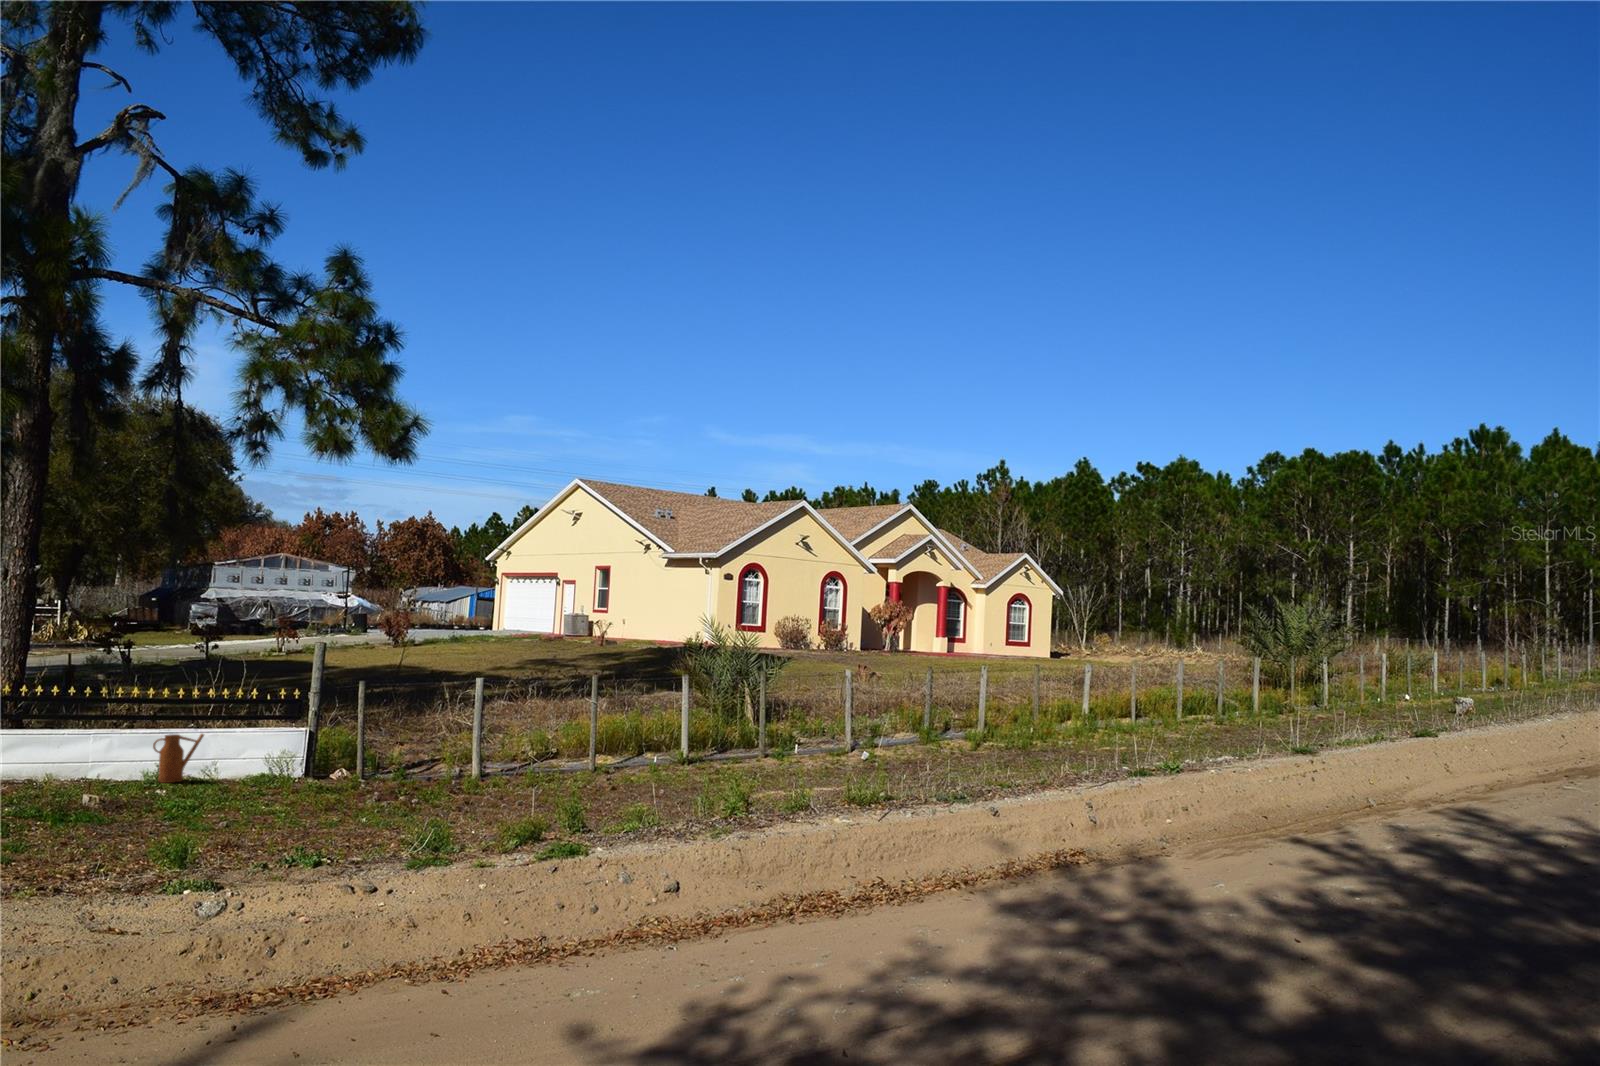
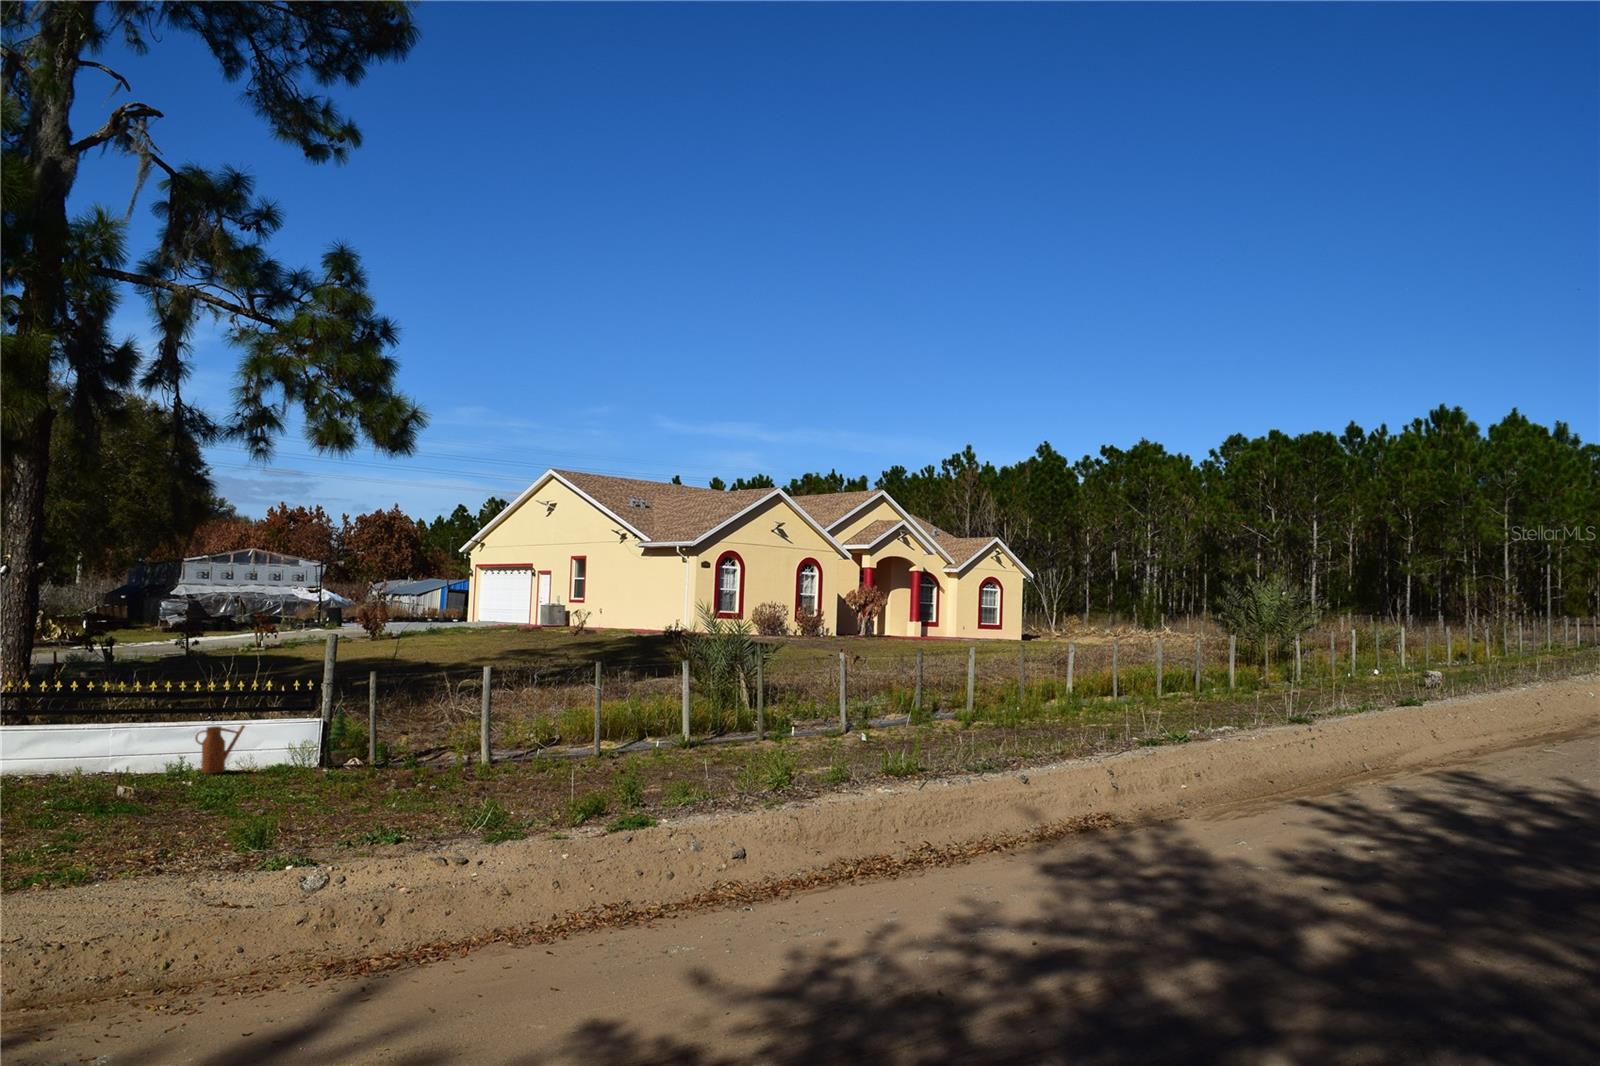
potted tree: none [289,716,313,777] -> present [330,708,348,765]

